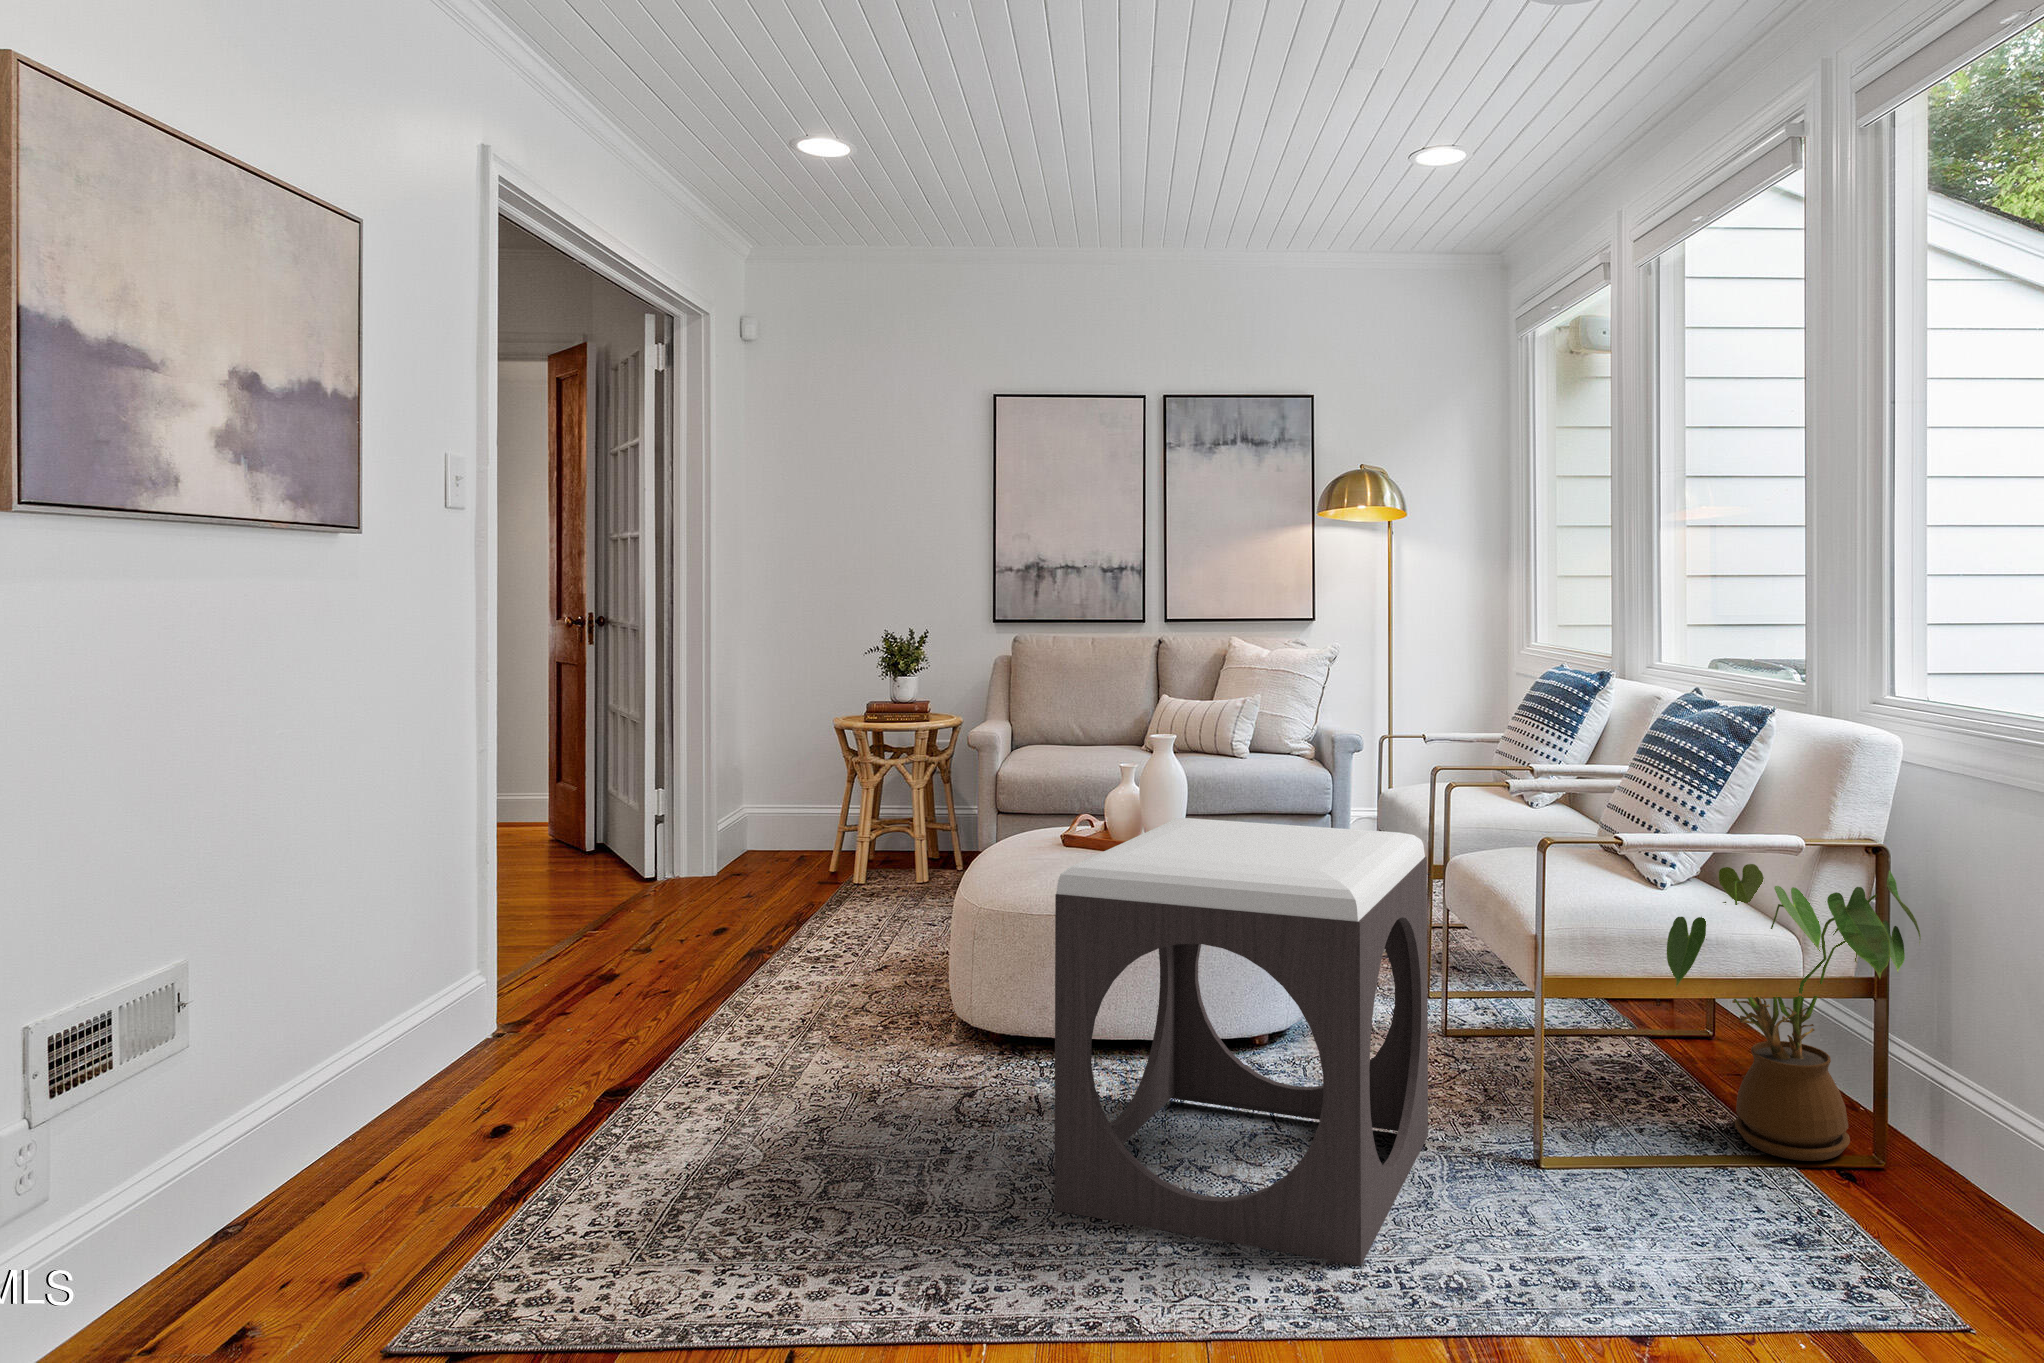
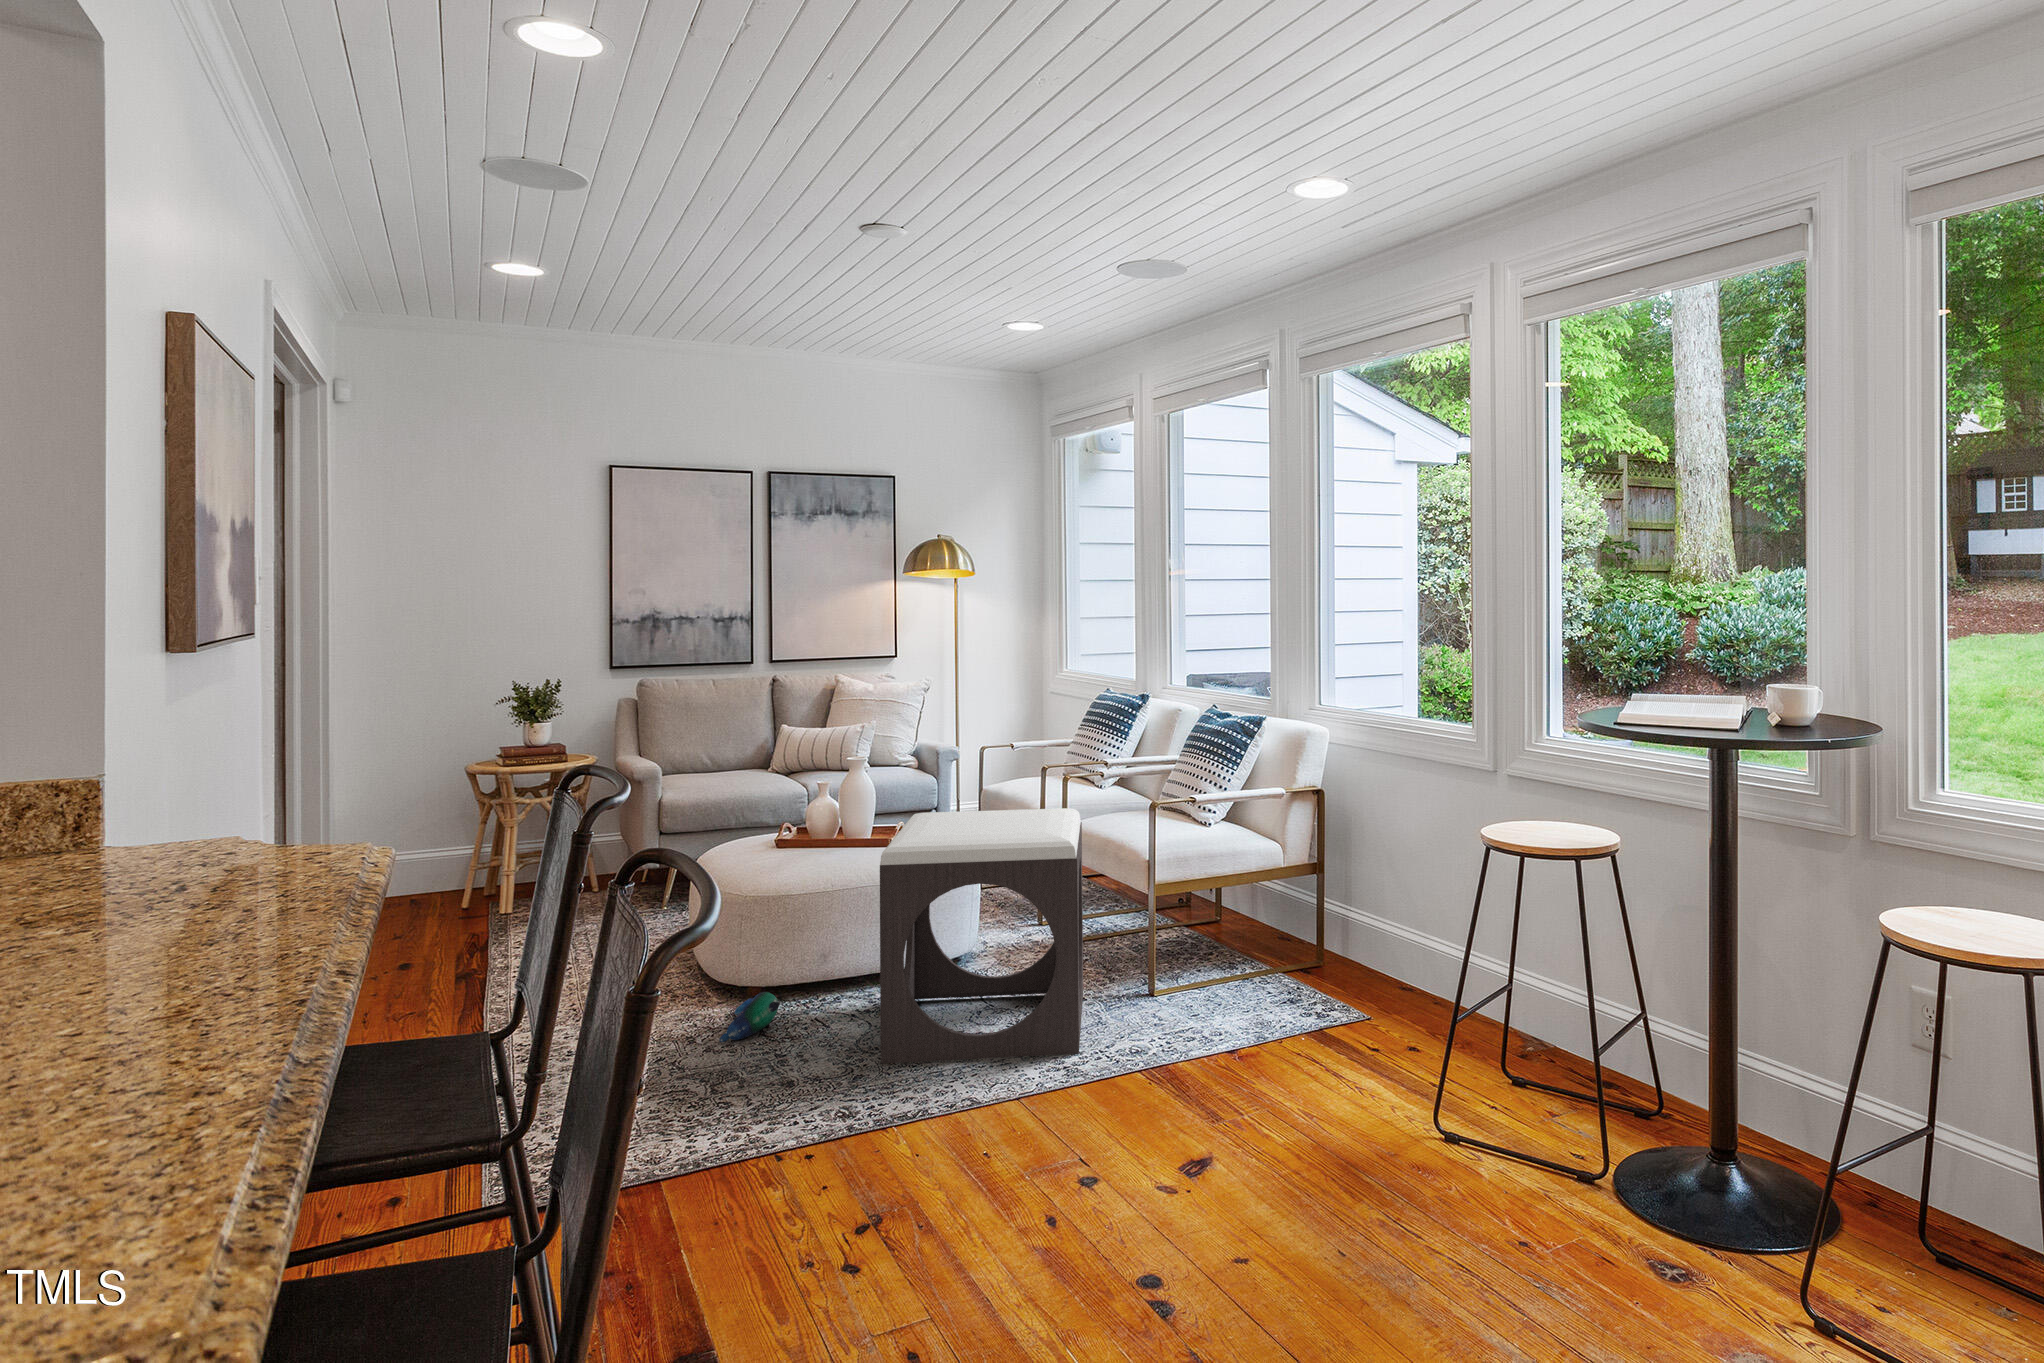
house plant: present [1667,864,1921,1161] -> none [1213,799,1345,971]
plush toy: none [882,1054,981,1122] -> present [719,992,780,1042]

